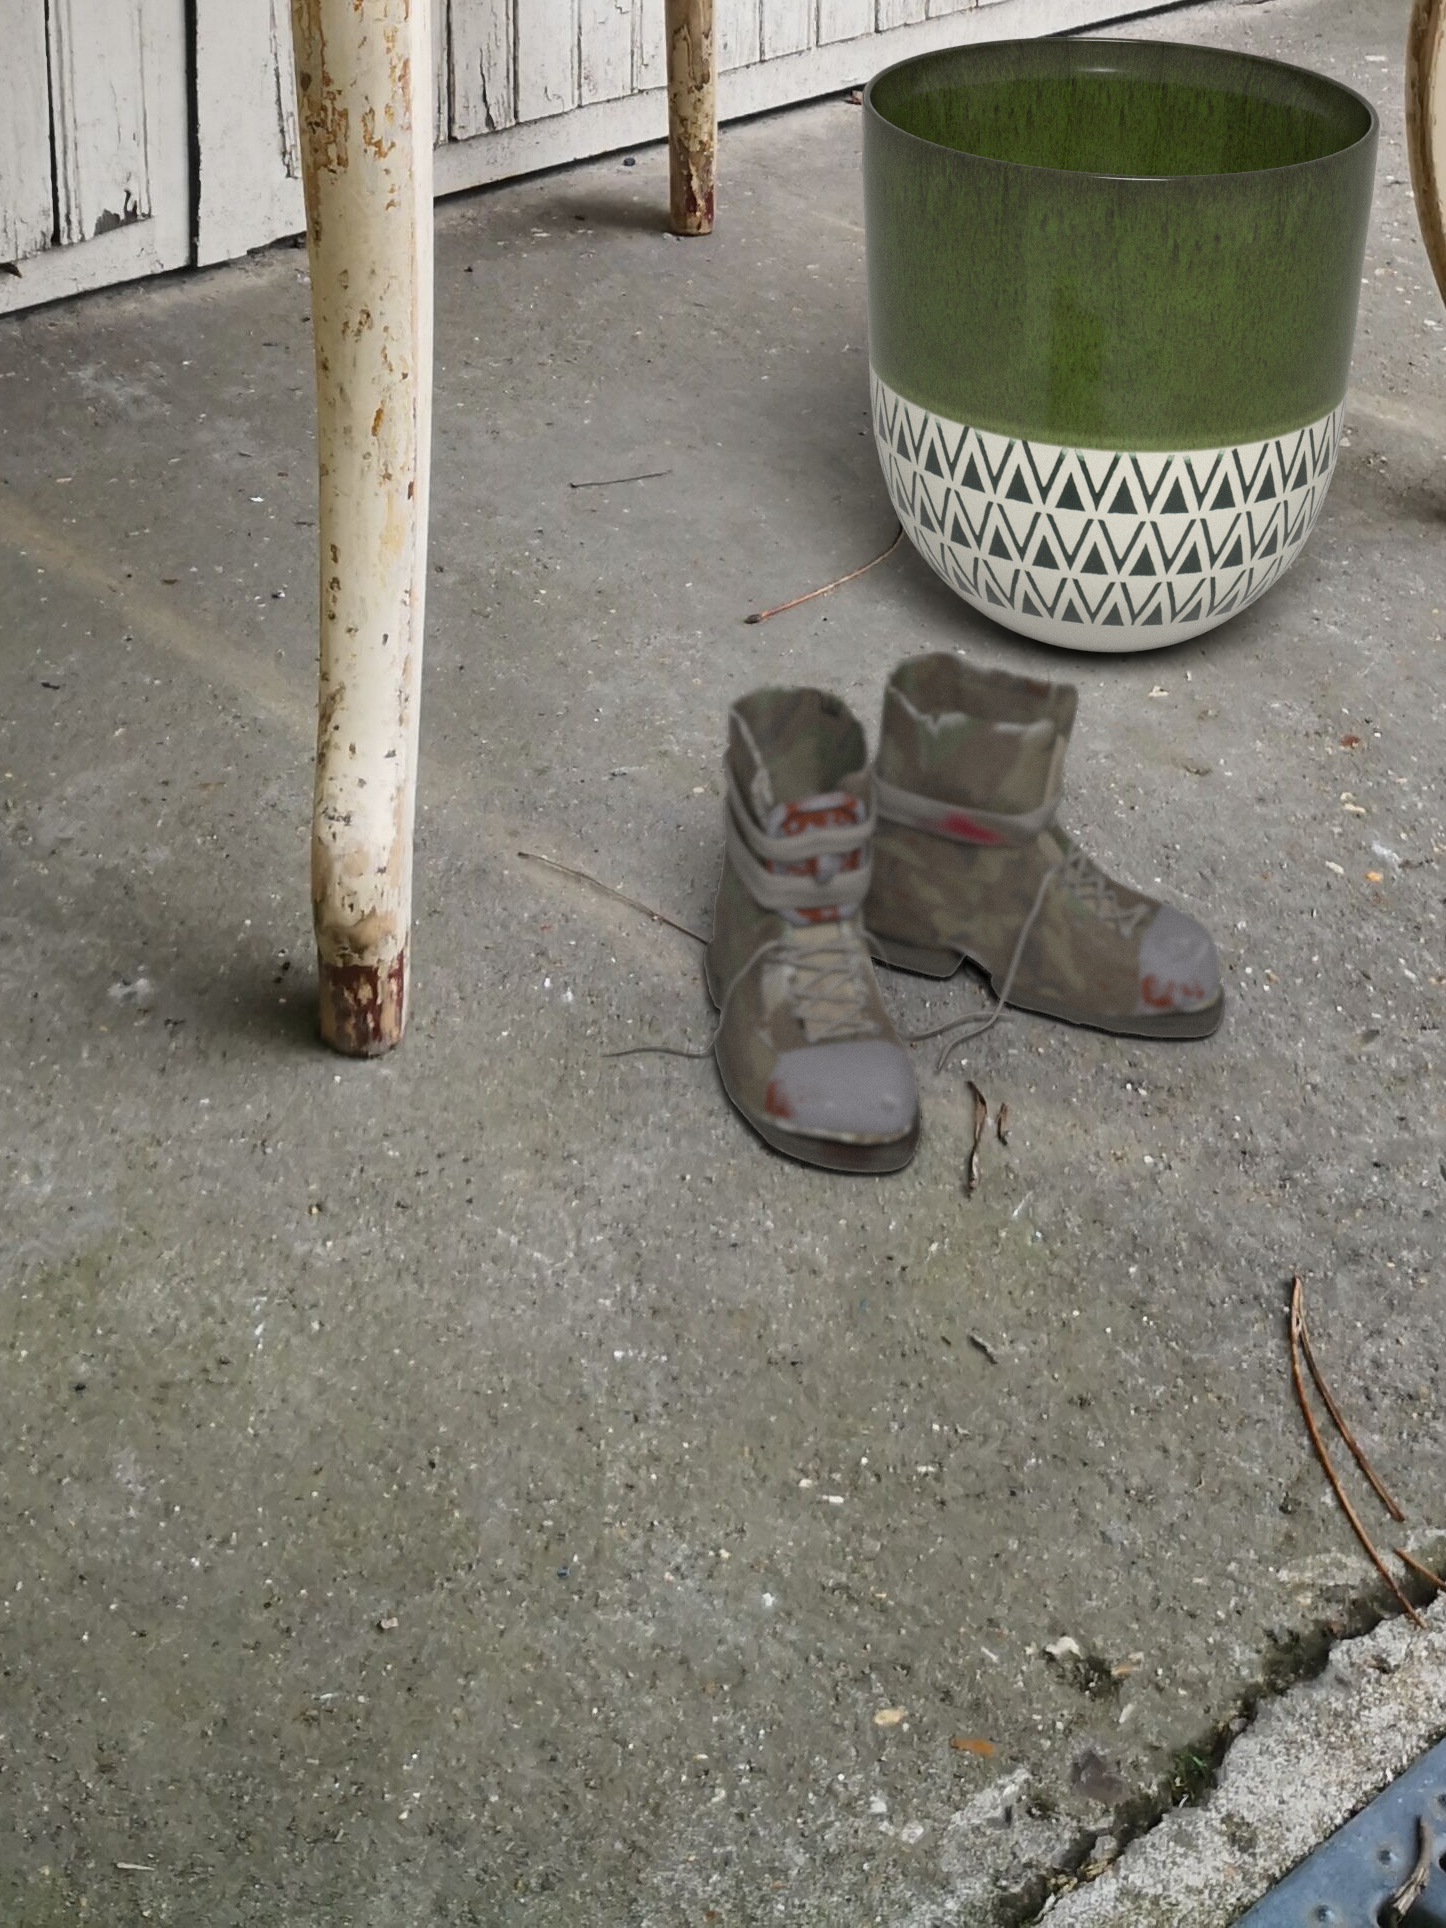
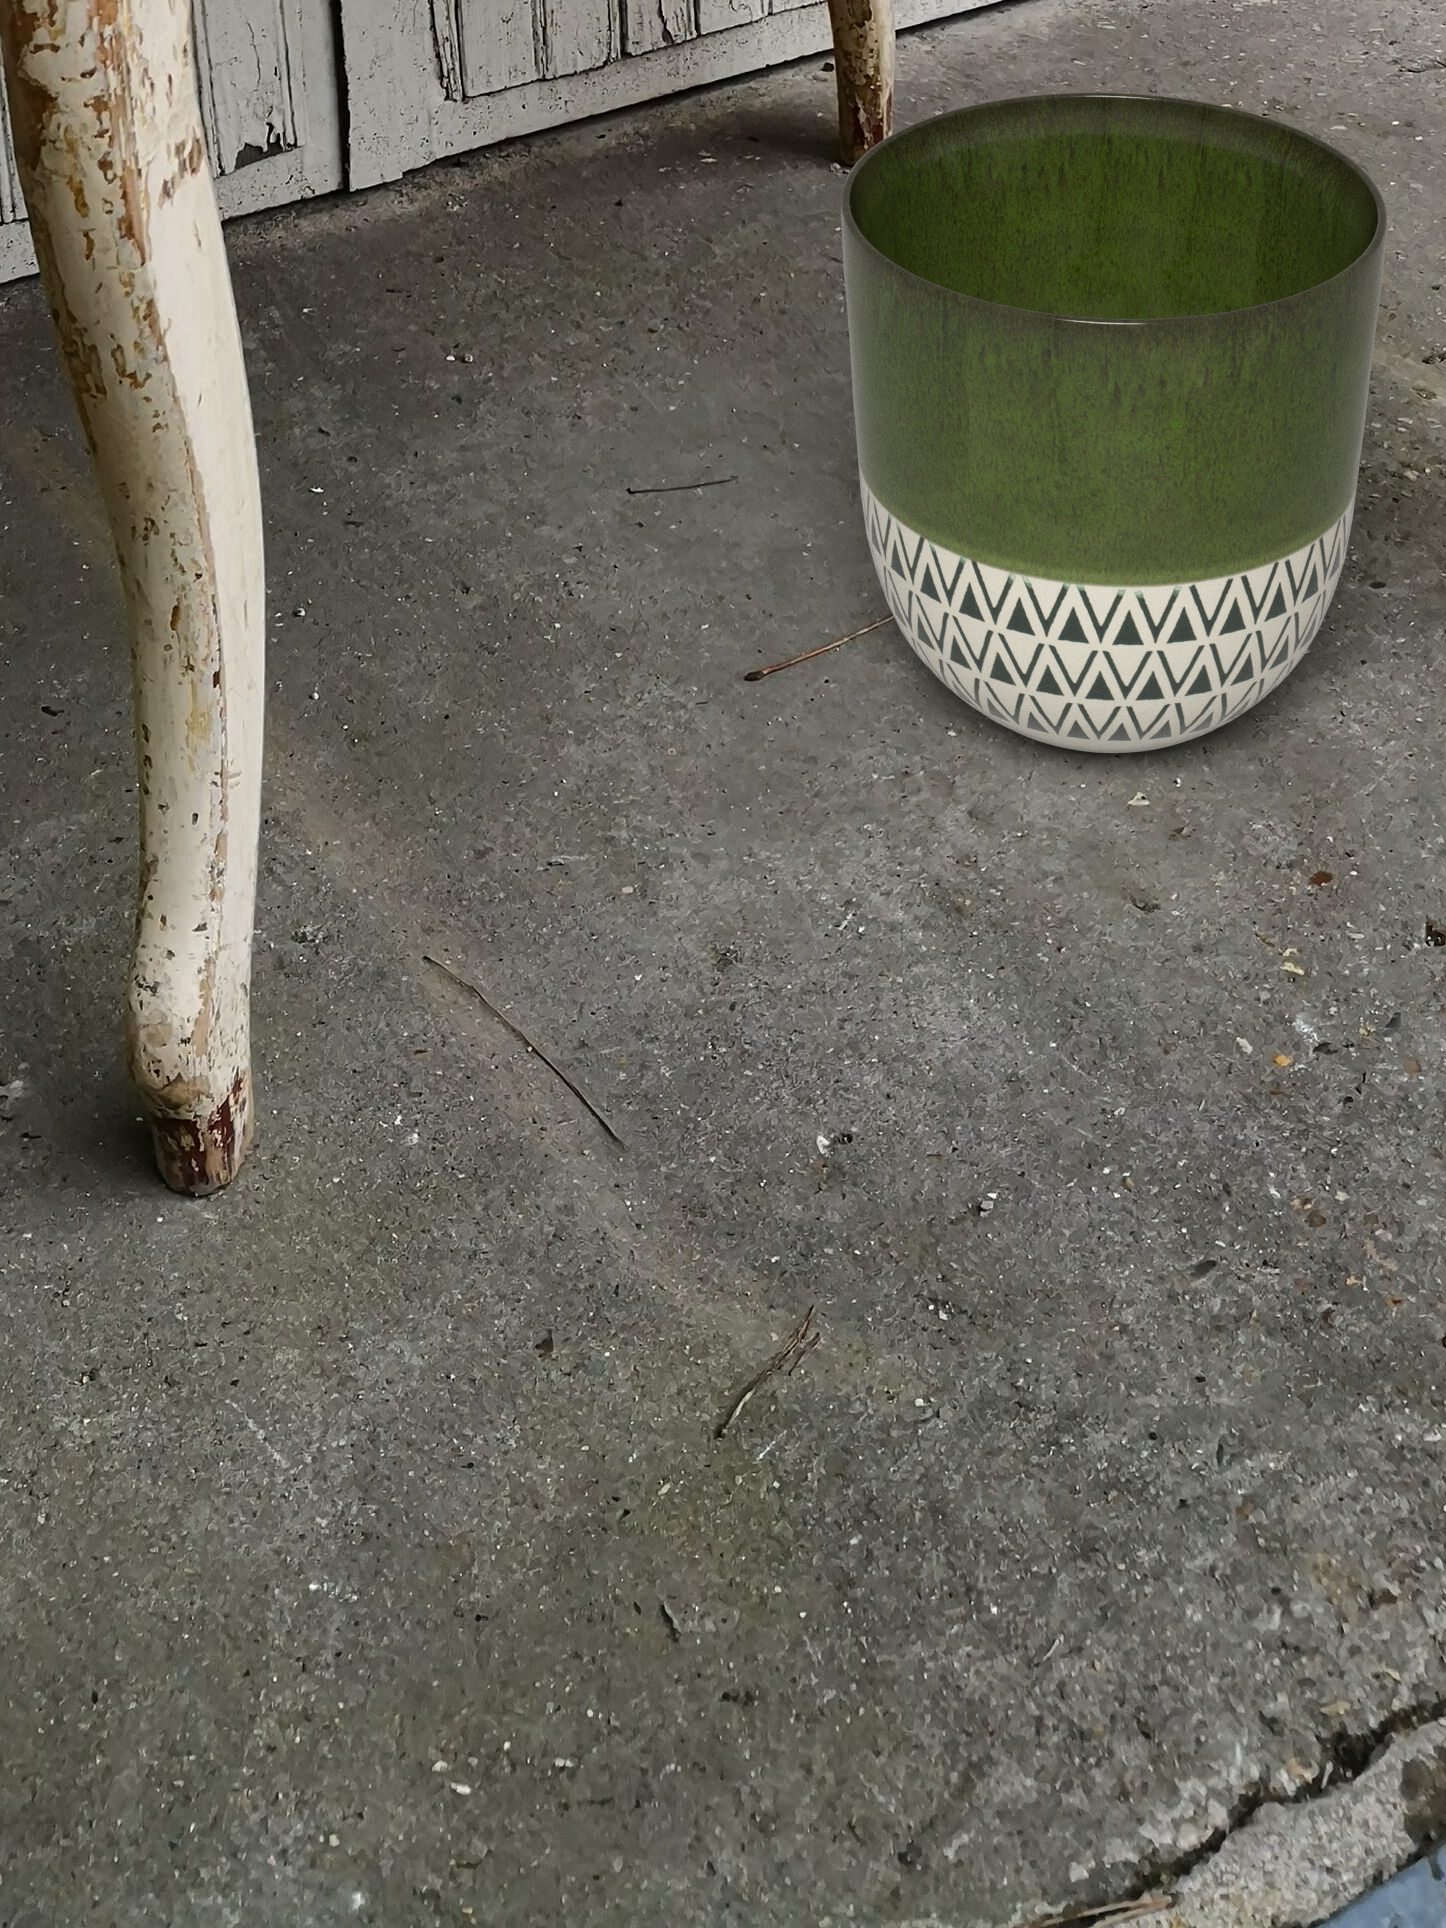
boots: present [620,651,1225,1173] -> none [419,831,1062,1392]

